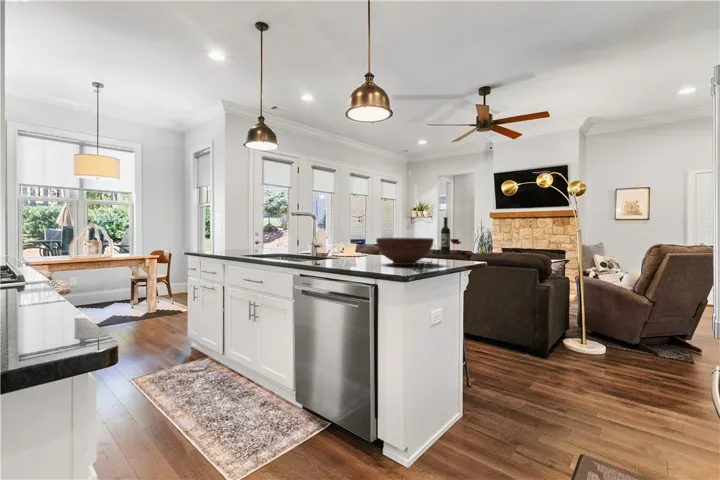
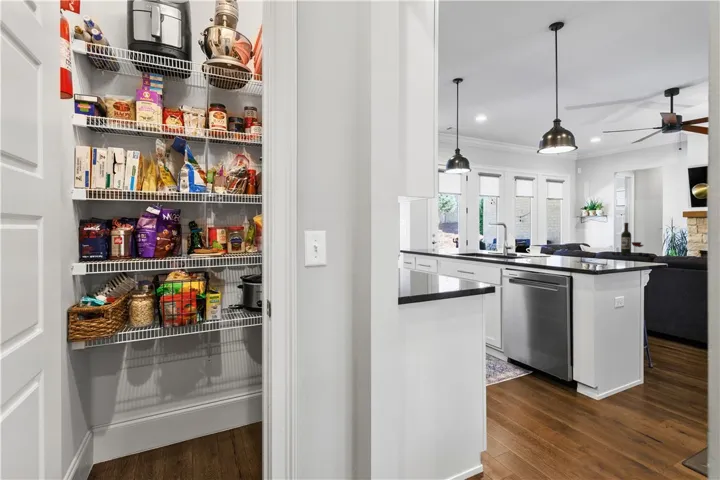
fruit bowl: present [376,238,434,265] -> none [565,242,617,263]

